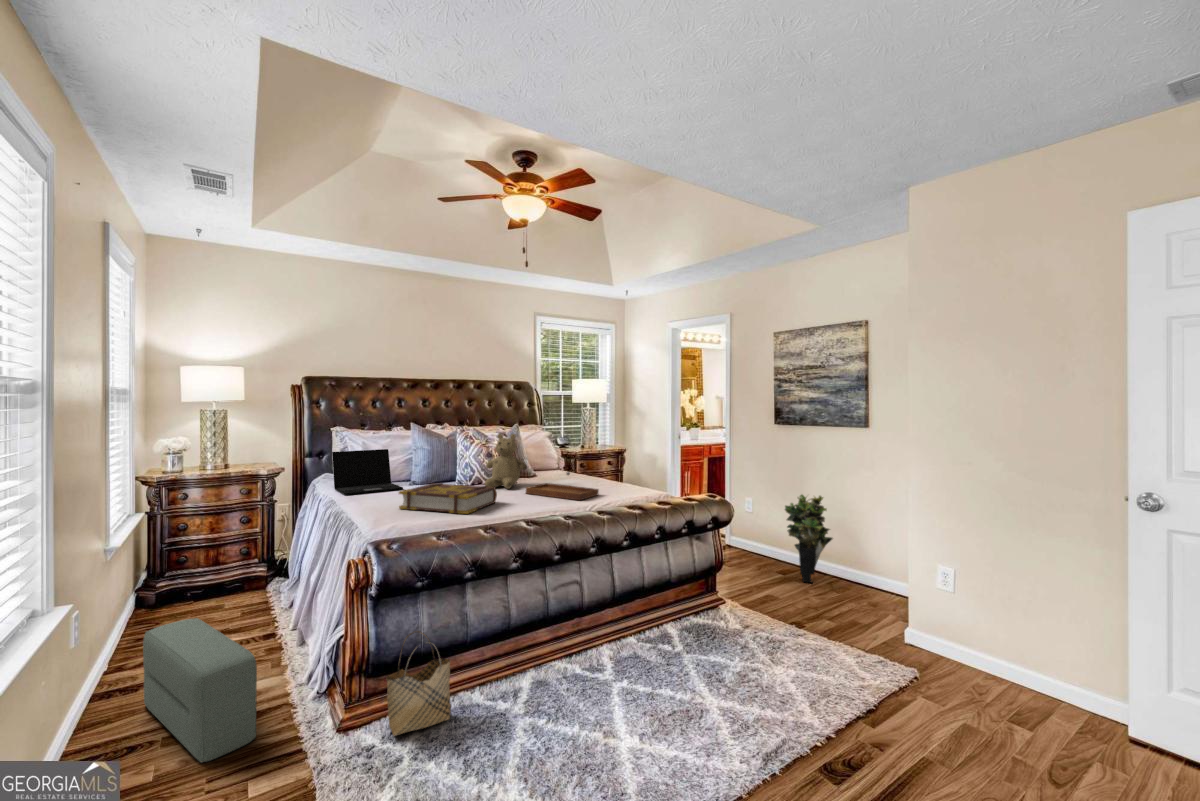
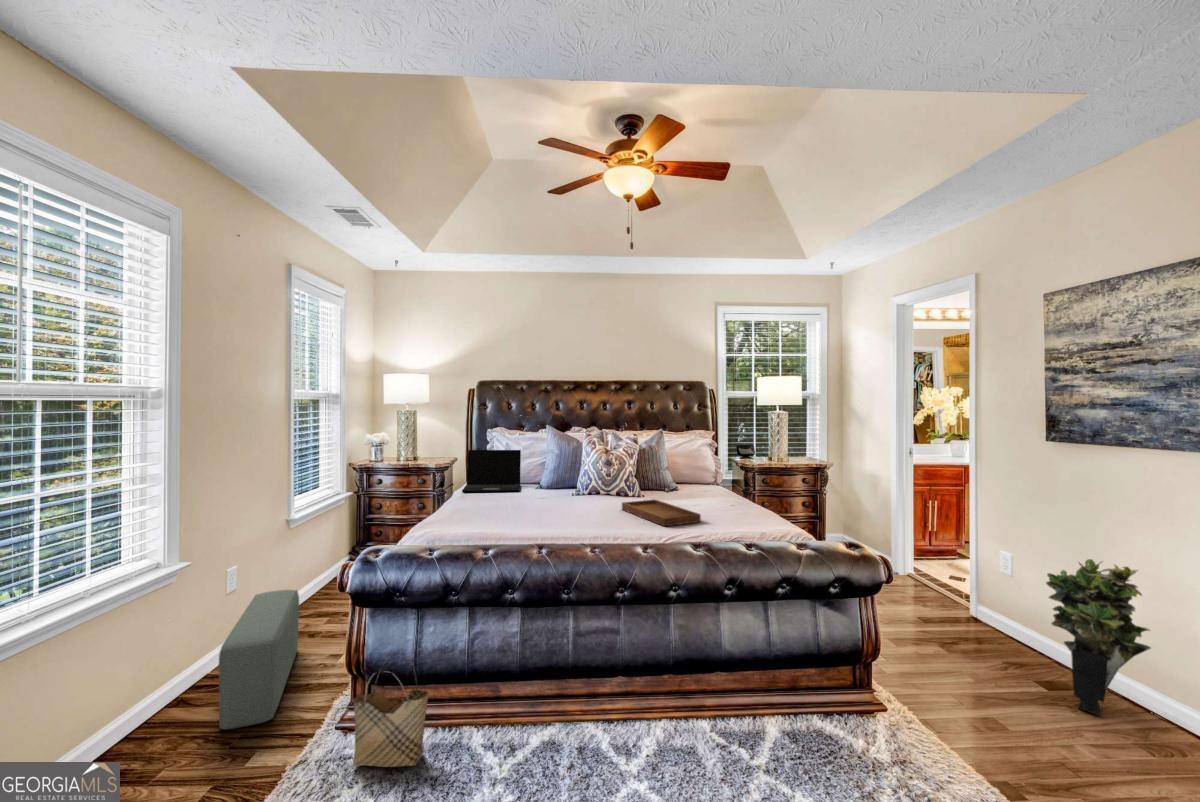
teddy bear: present [485,433,527,489] -> none [592,438,641,502]
book: present [399,483,497,514] -> none [473,489,572,527]

